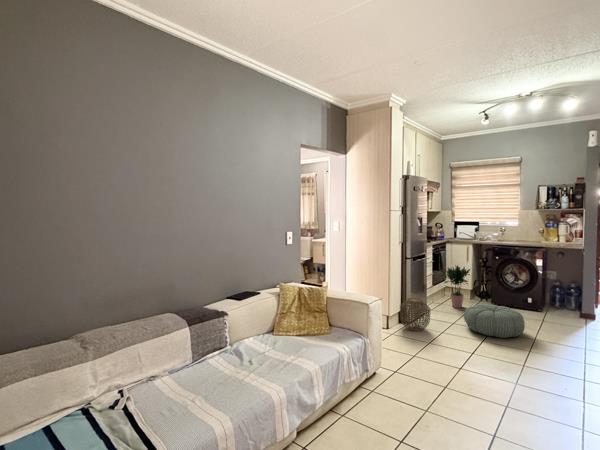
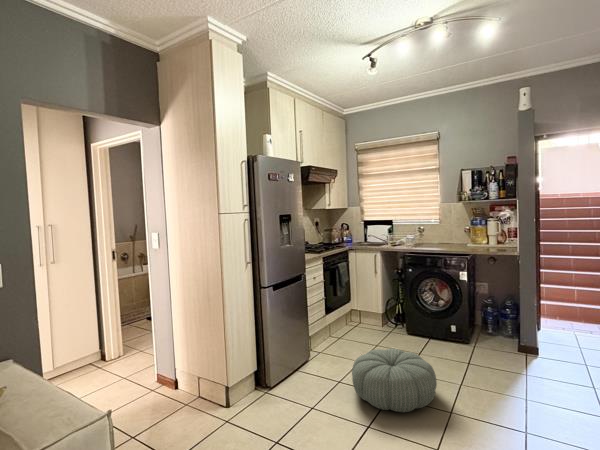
potted plant: present [441,266,470,308] -> none [334,281,380,345]
woven basket: present [400,298,430,332] -> none [249,350,296,409]

